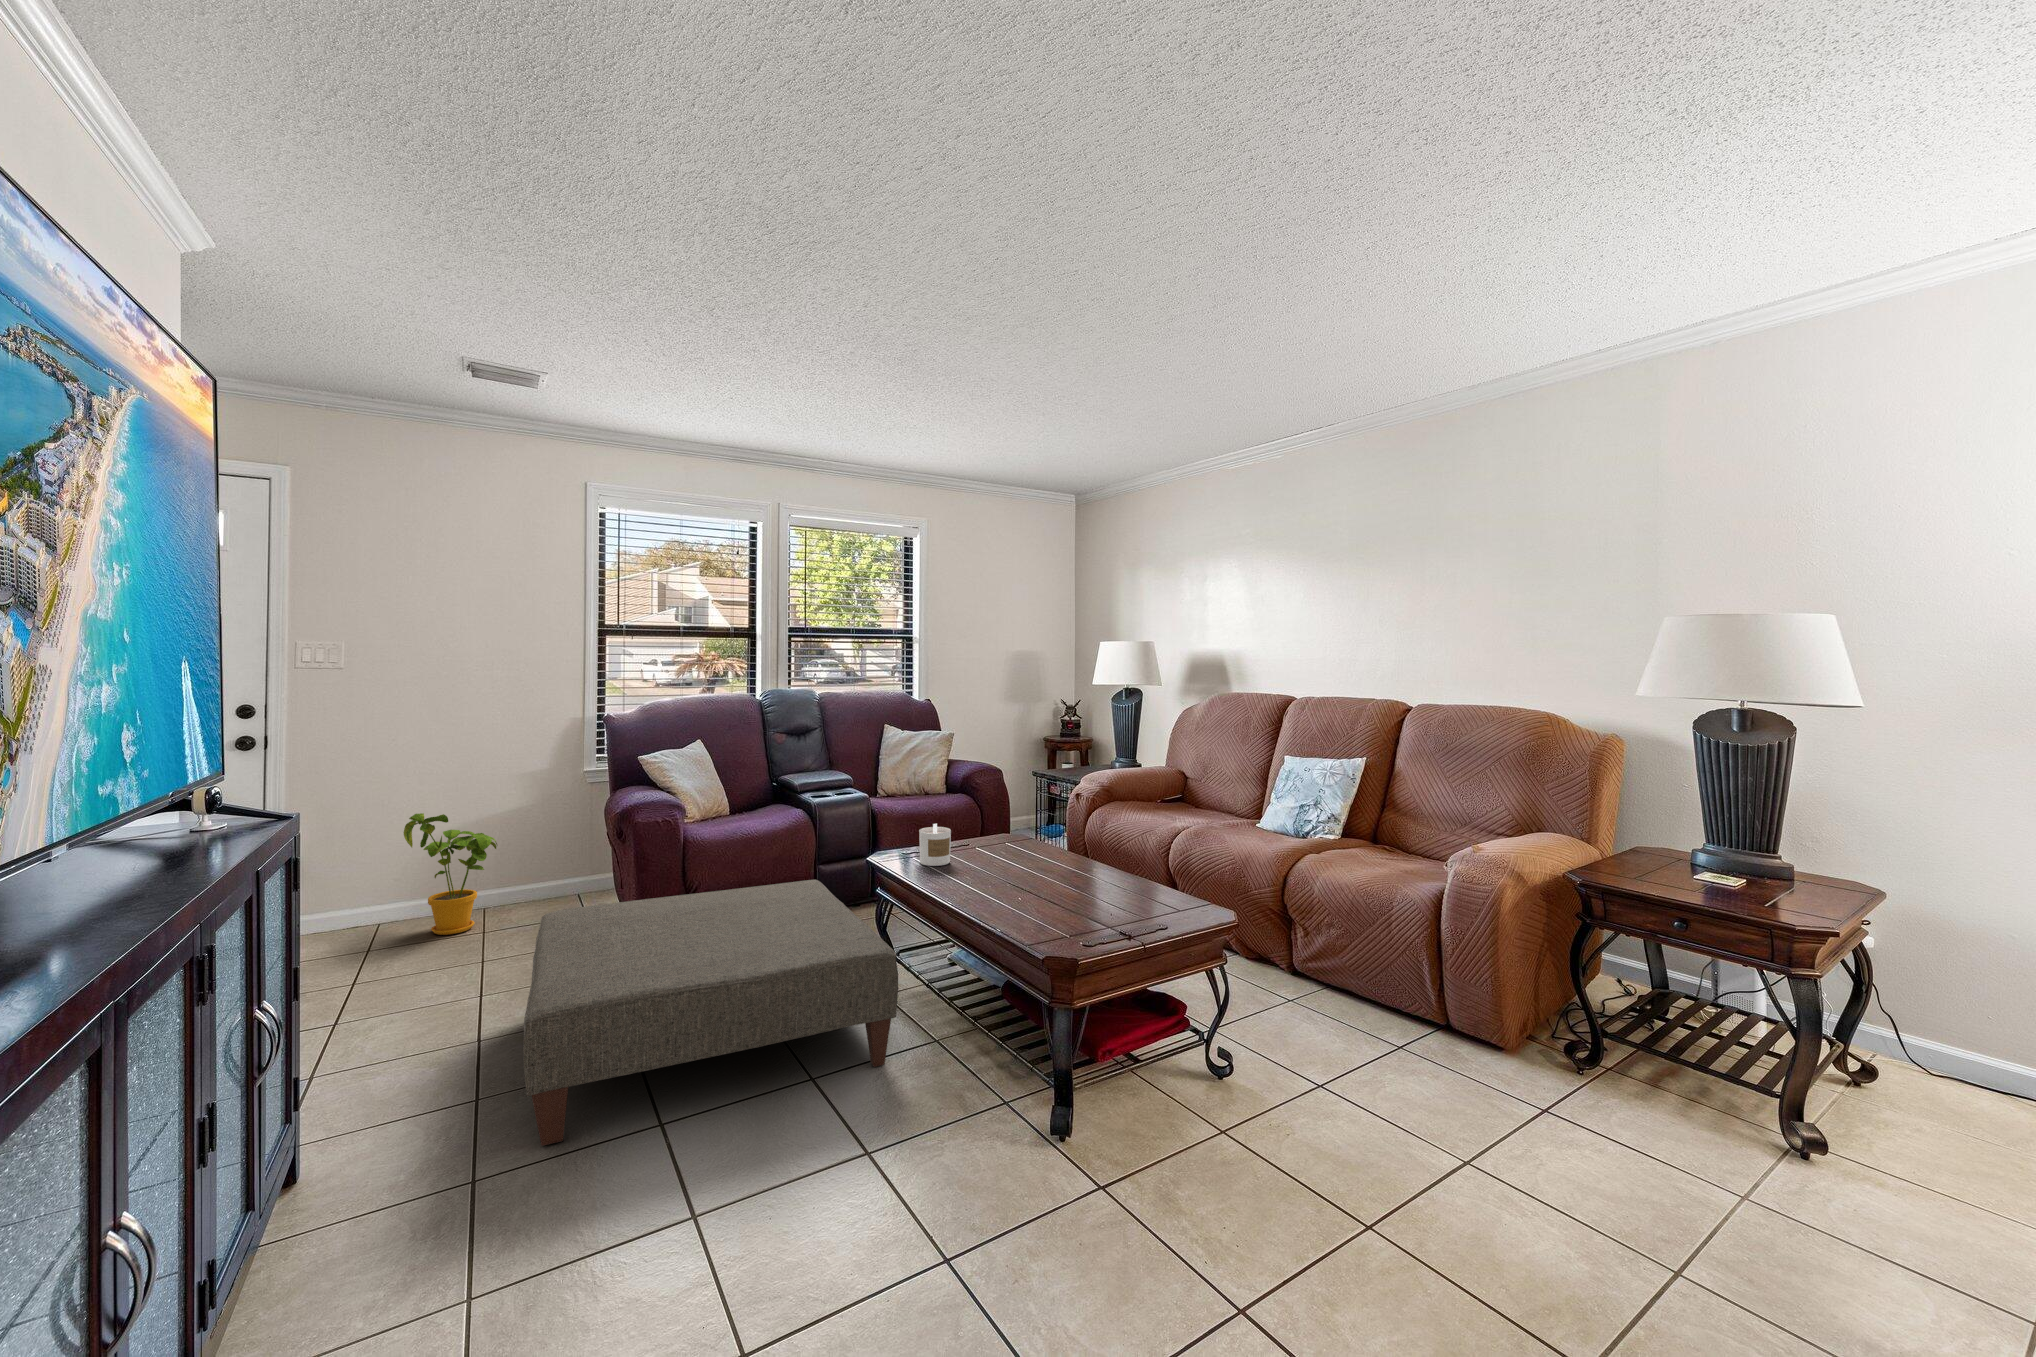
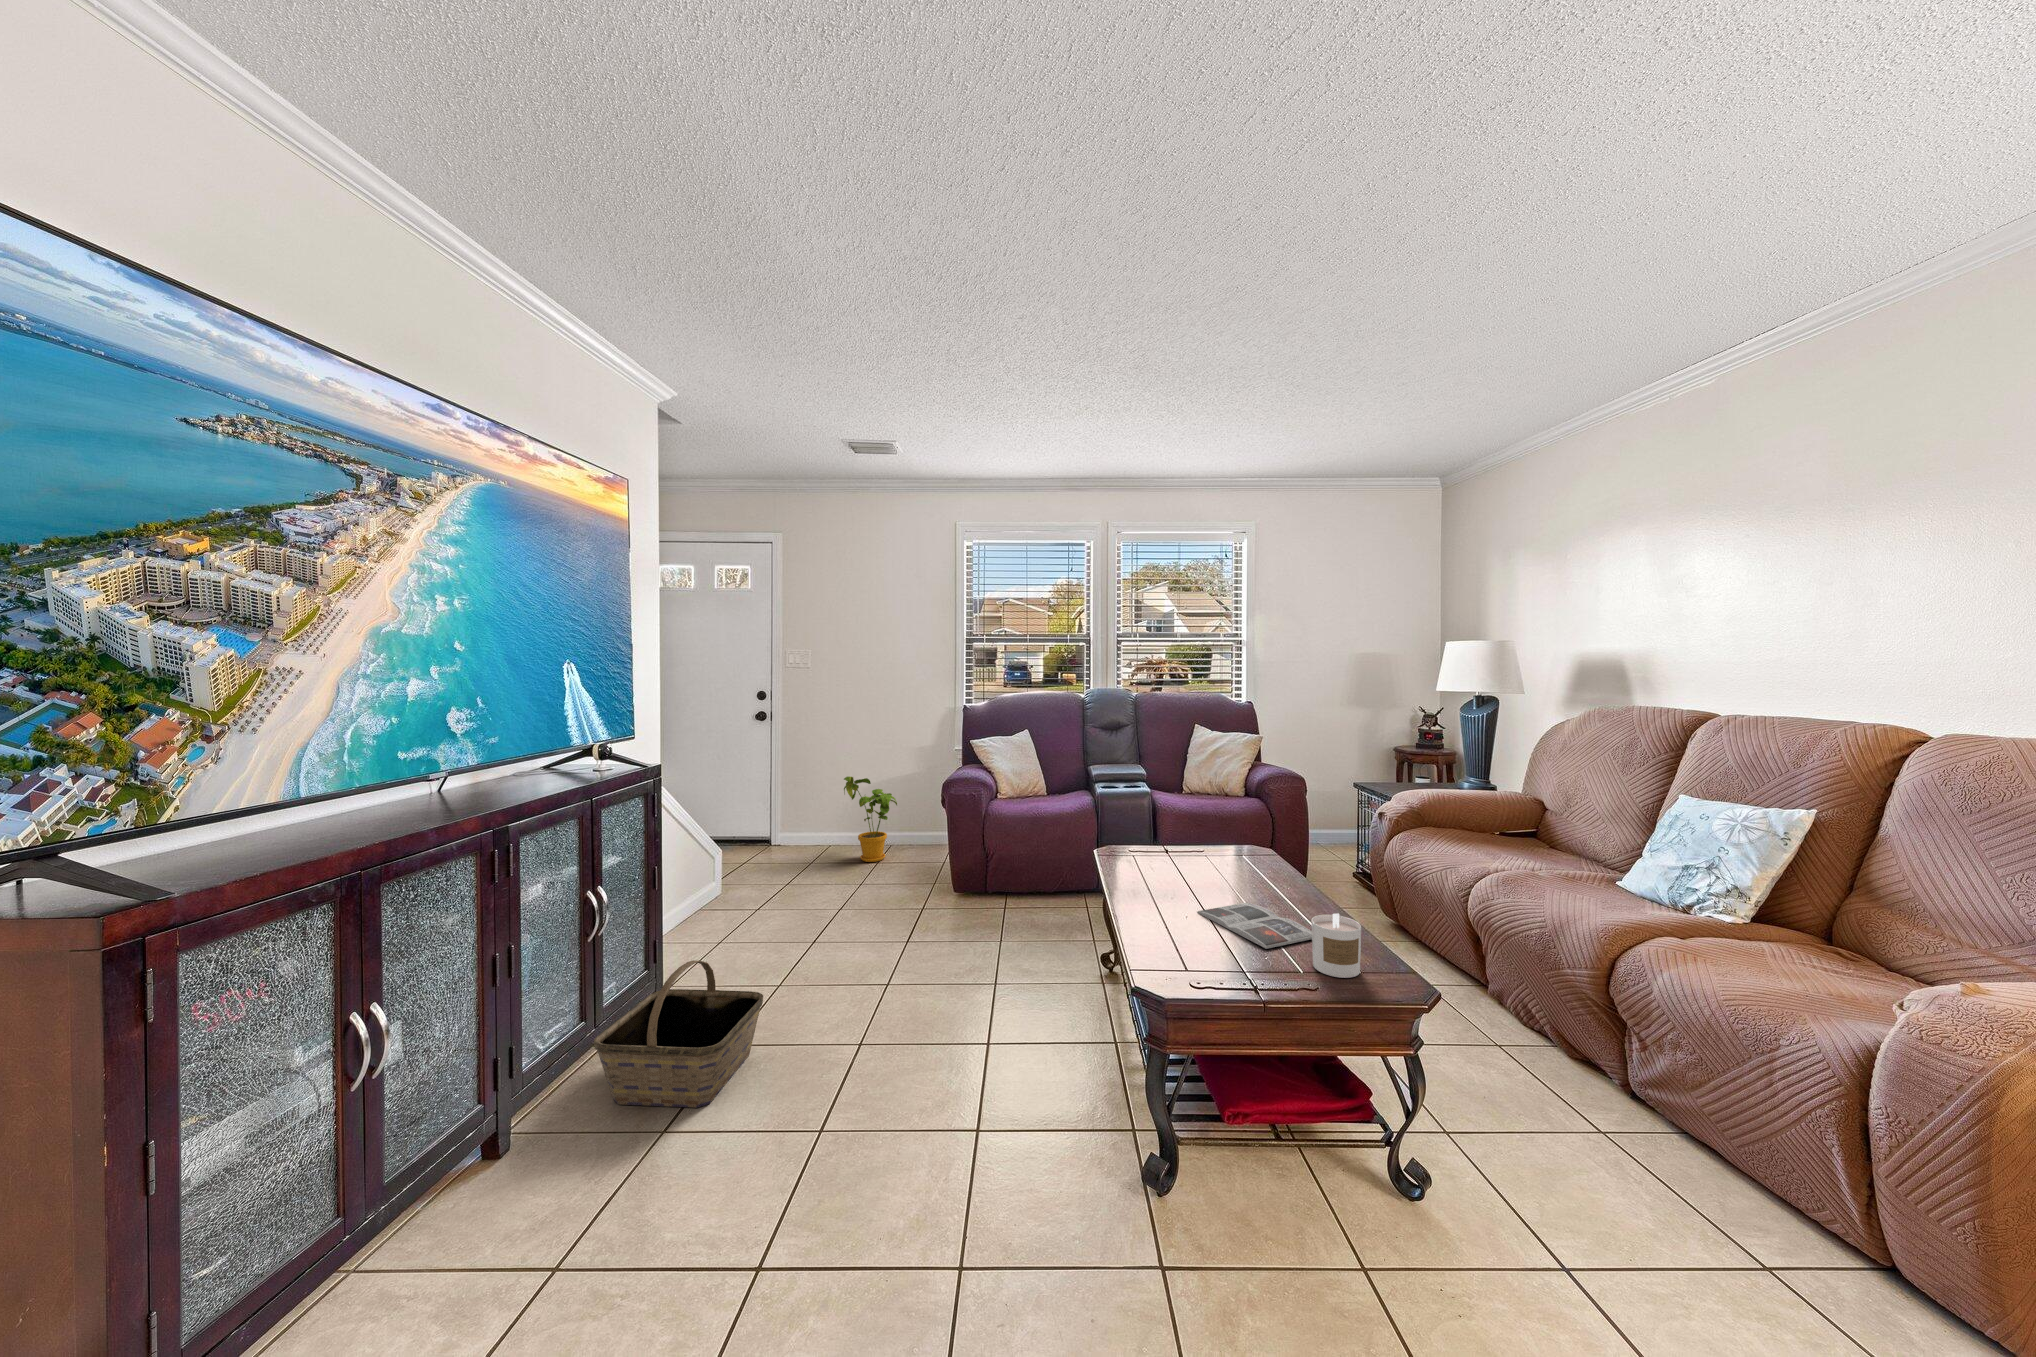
candle: present [919,824,951,866] -> present [1311,914,1361,978]
ottoman: present [523,879,898,1146] -> none [780,858,1078,1049]
magazine: none [1010,879,1120,910] -> present [1197,903,1312,949]
basket: none [264,1075,515,1320] -> present [594,960,763,1108]

